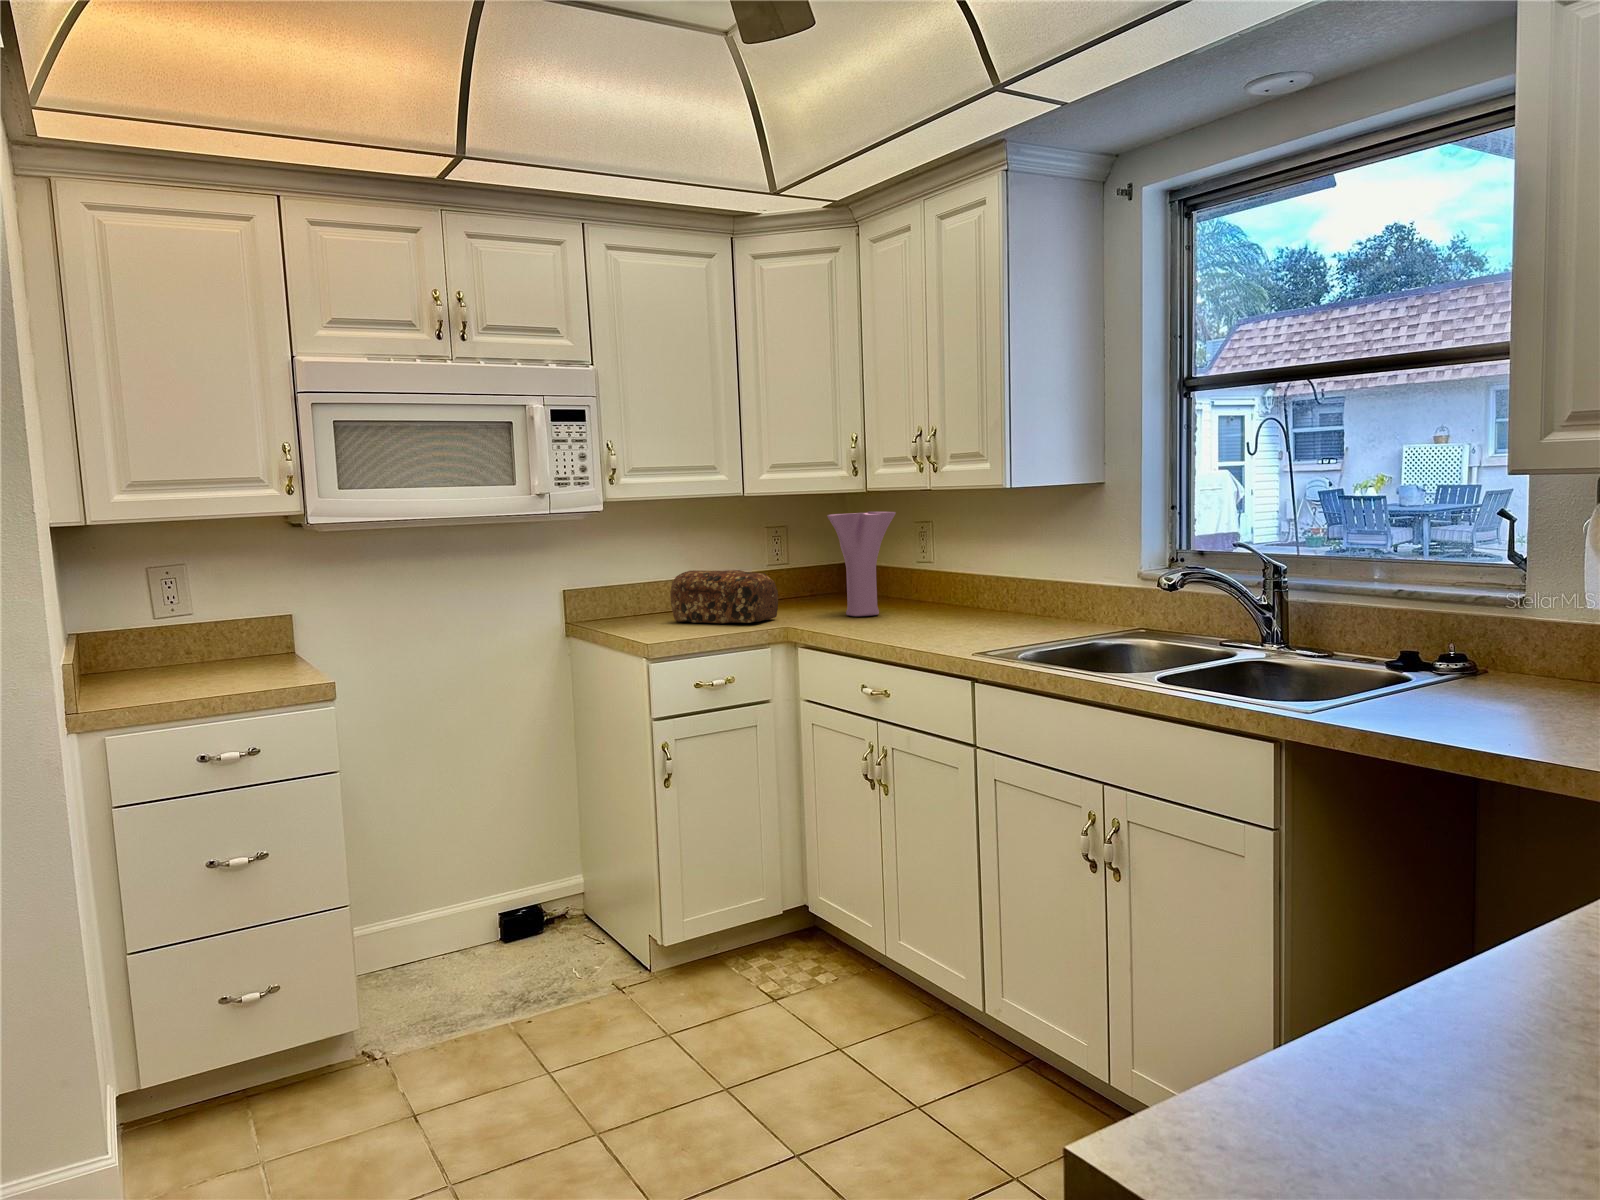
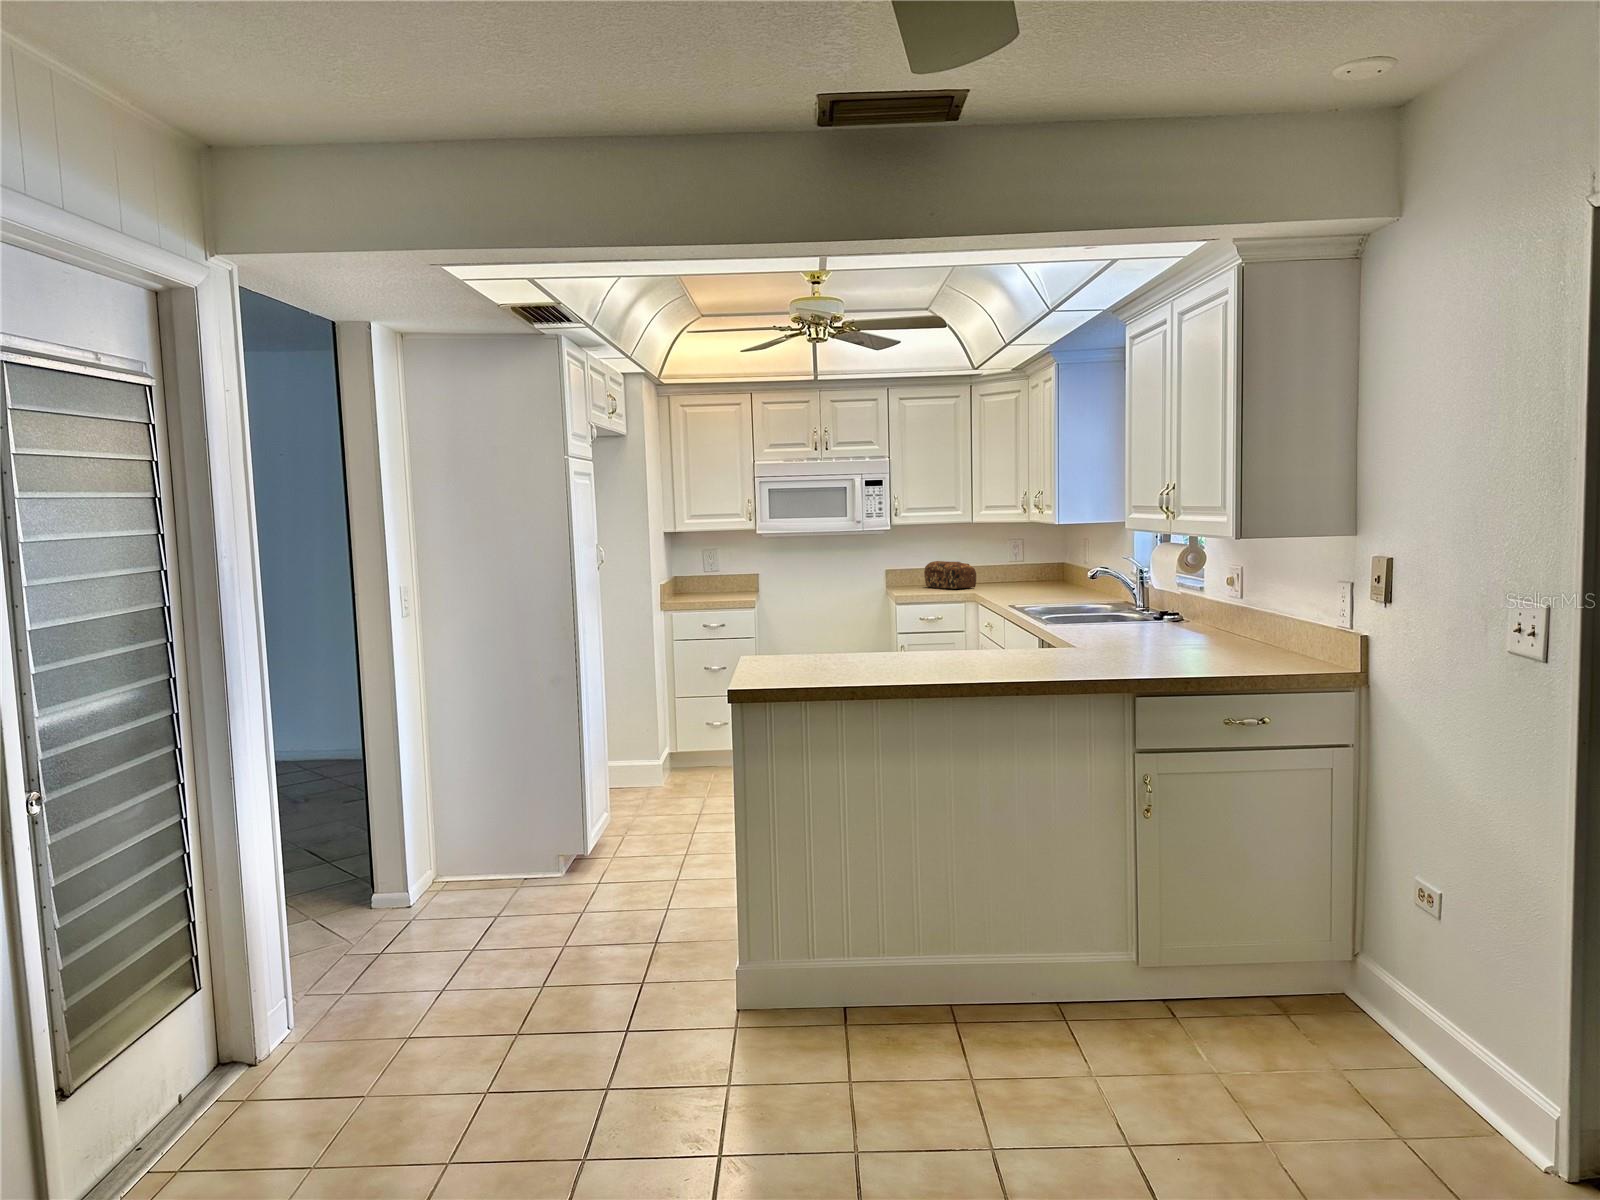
vase: present [827,512,896,616] -> none [1000,533,1041,589]

